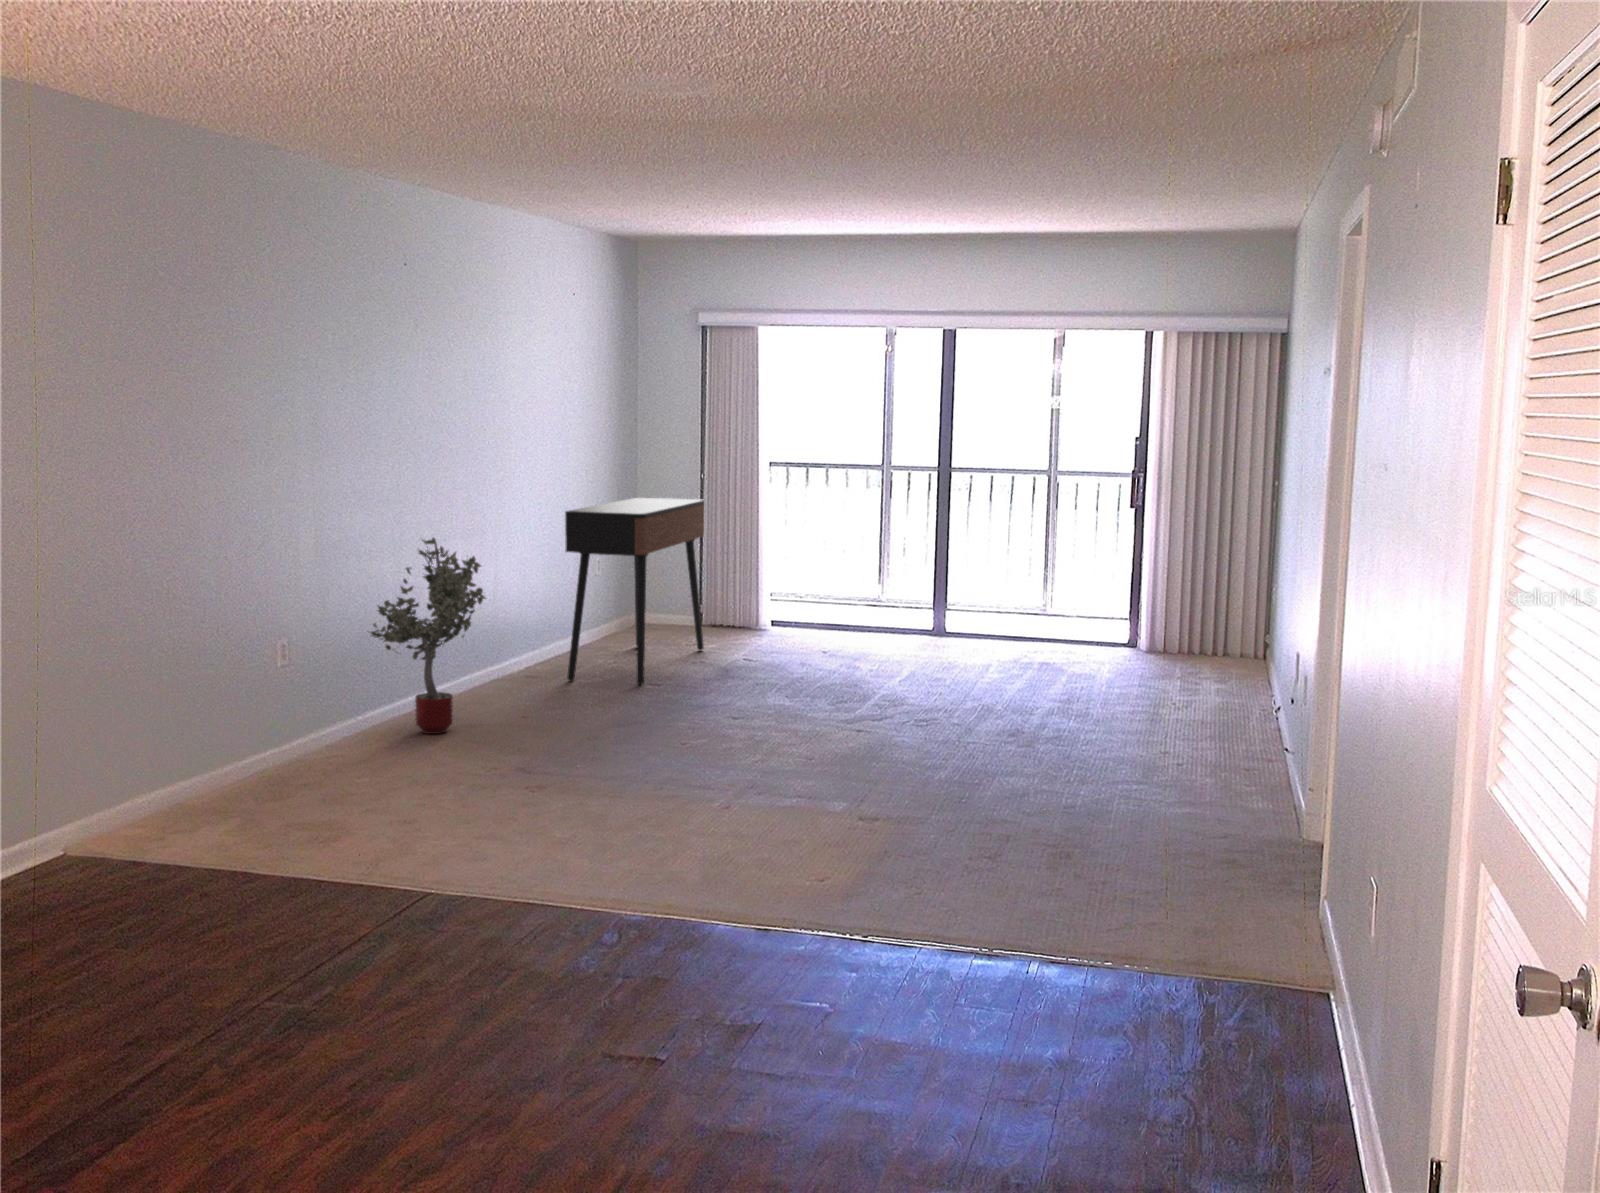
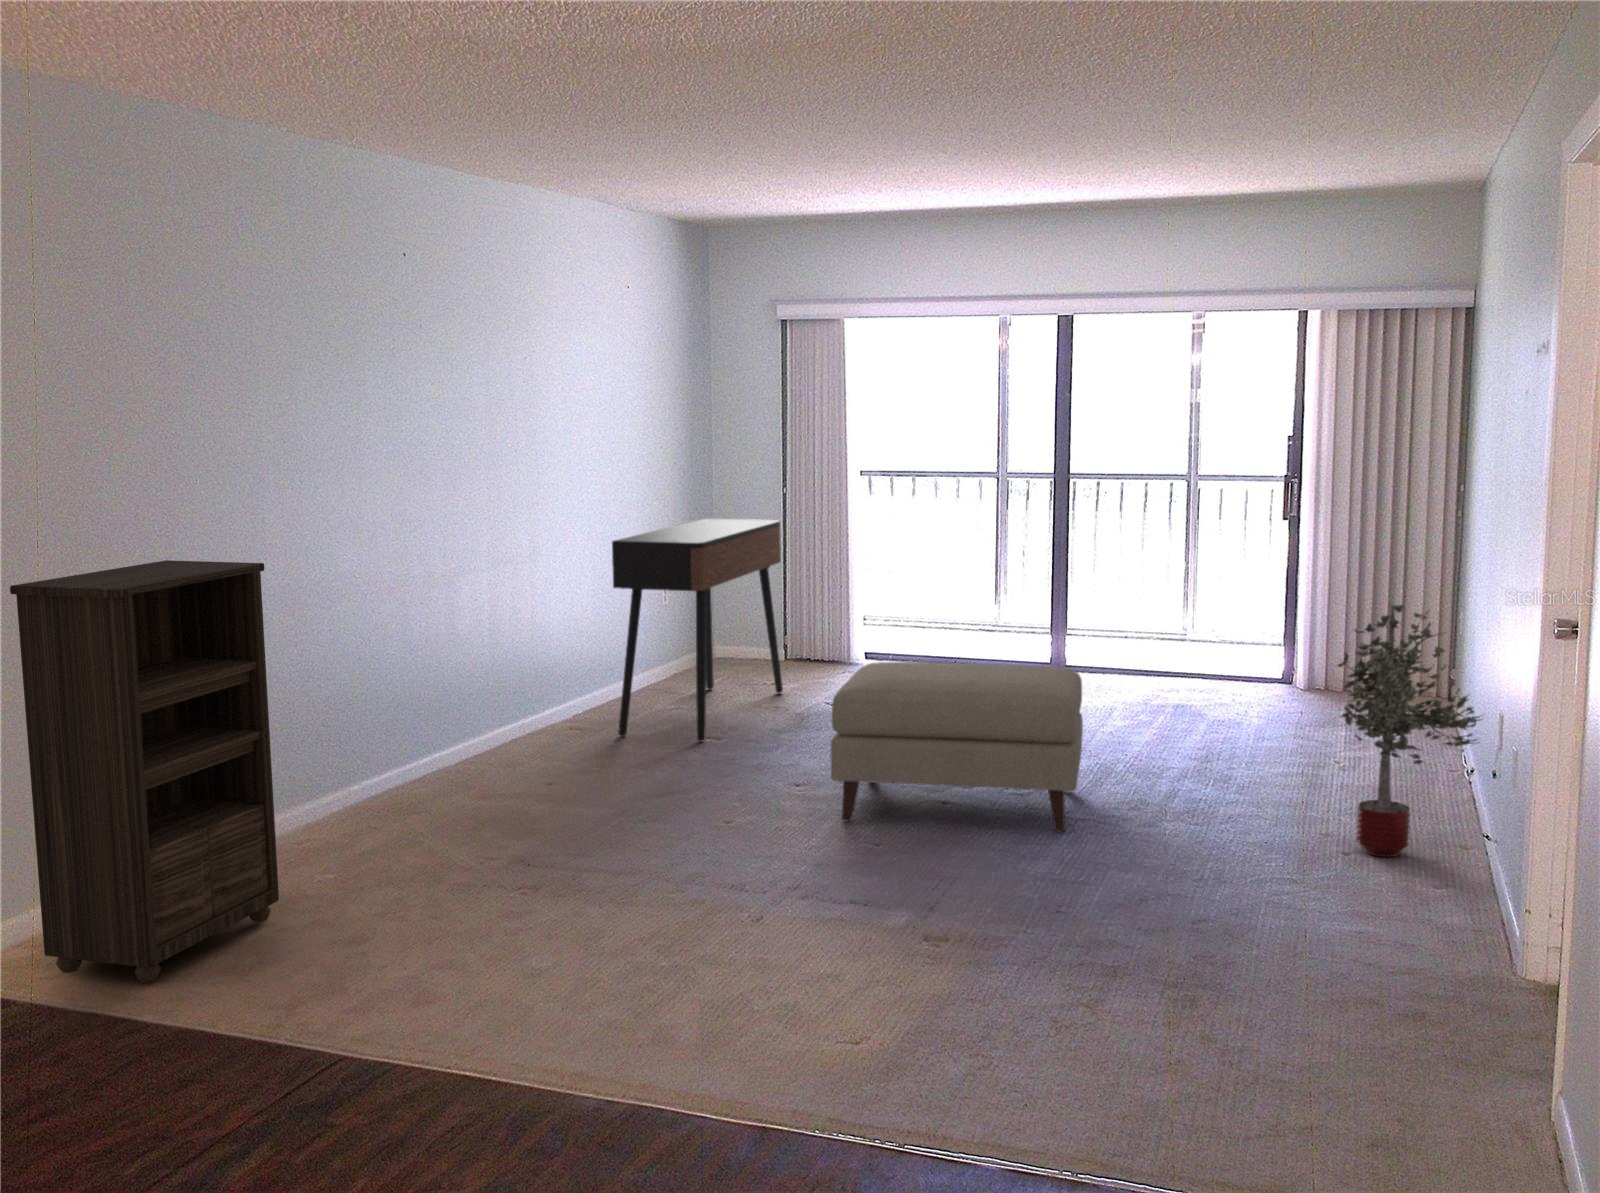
bookshelf: none [115,506,316,847] -> present [10,560,279,982]
potted tree: present [370,538,486,734] -> present [1337,605,1481,857]
ottoman: none [763,614,968,750] -> present [831,662,1083,832]

